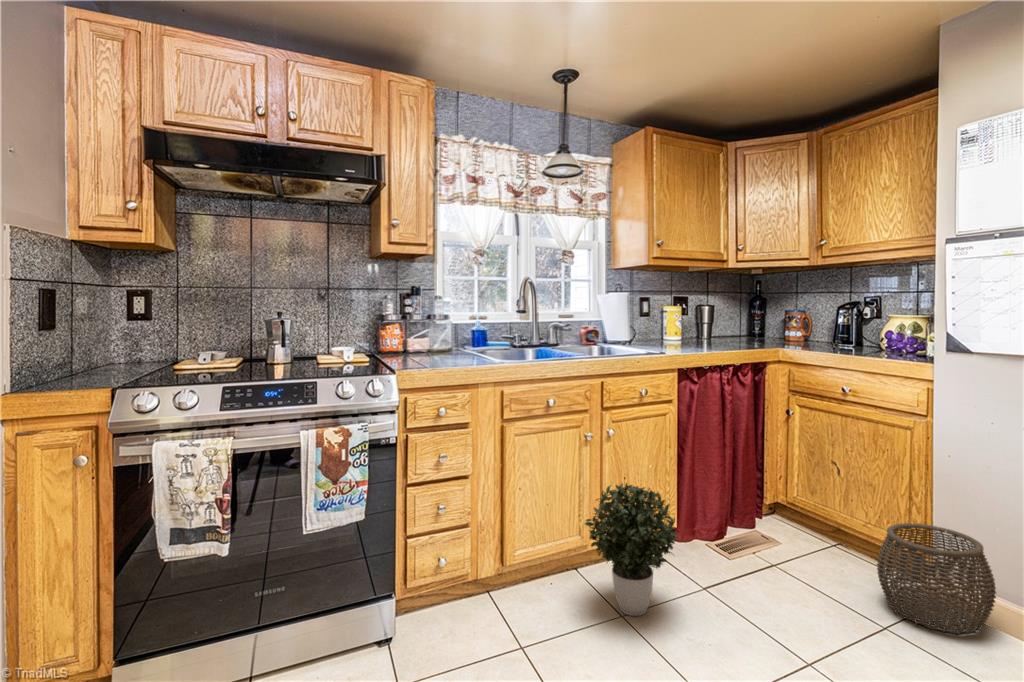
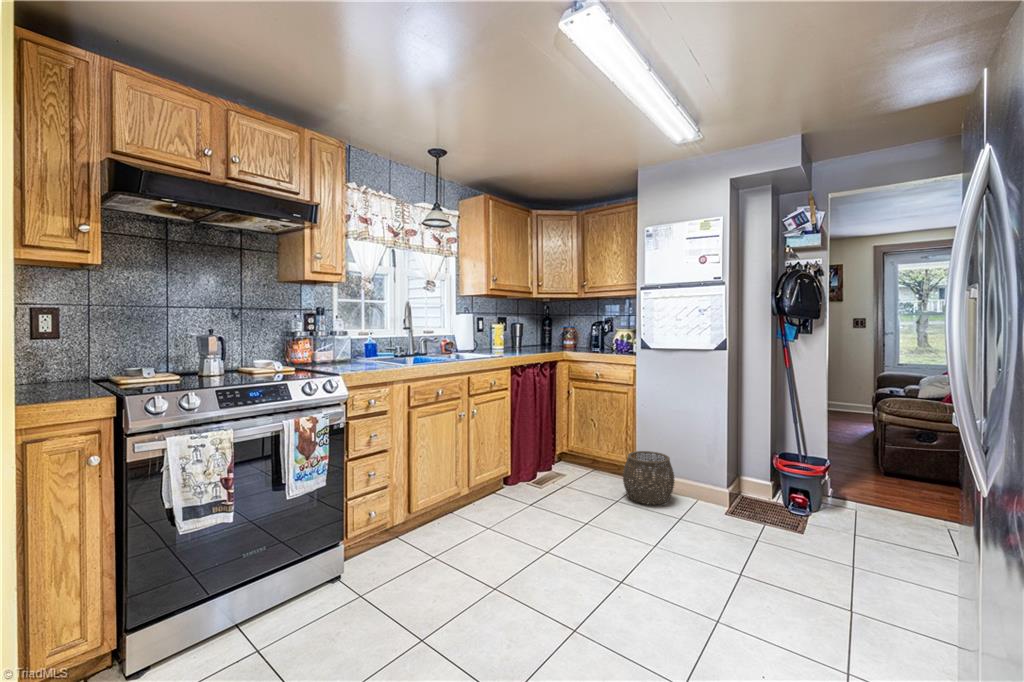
potted plant: present [585,483,678,616] -> none [468,443,527,529]

